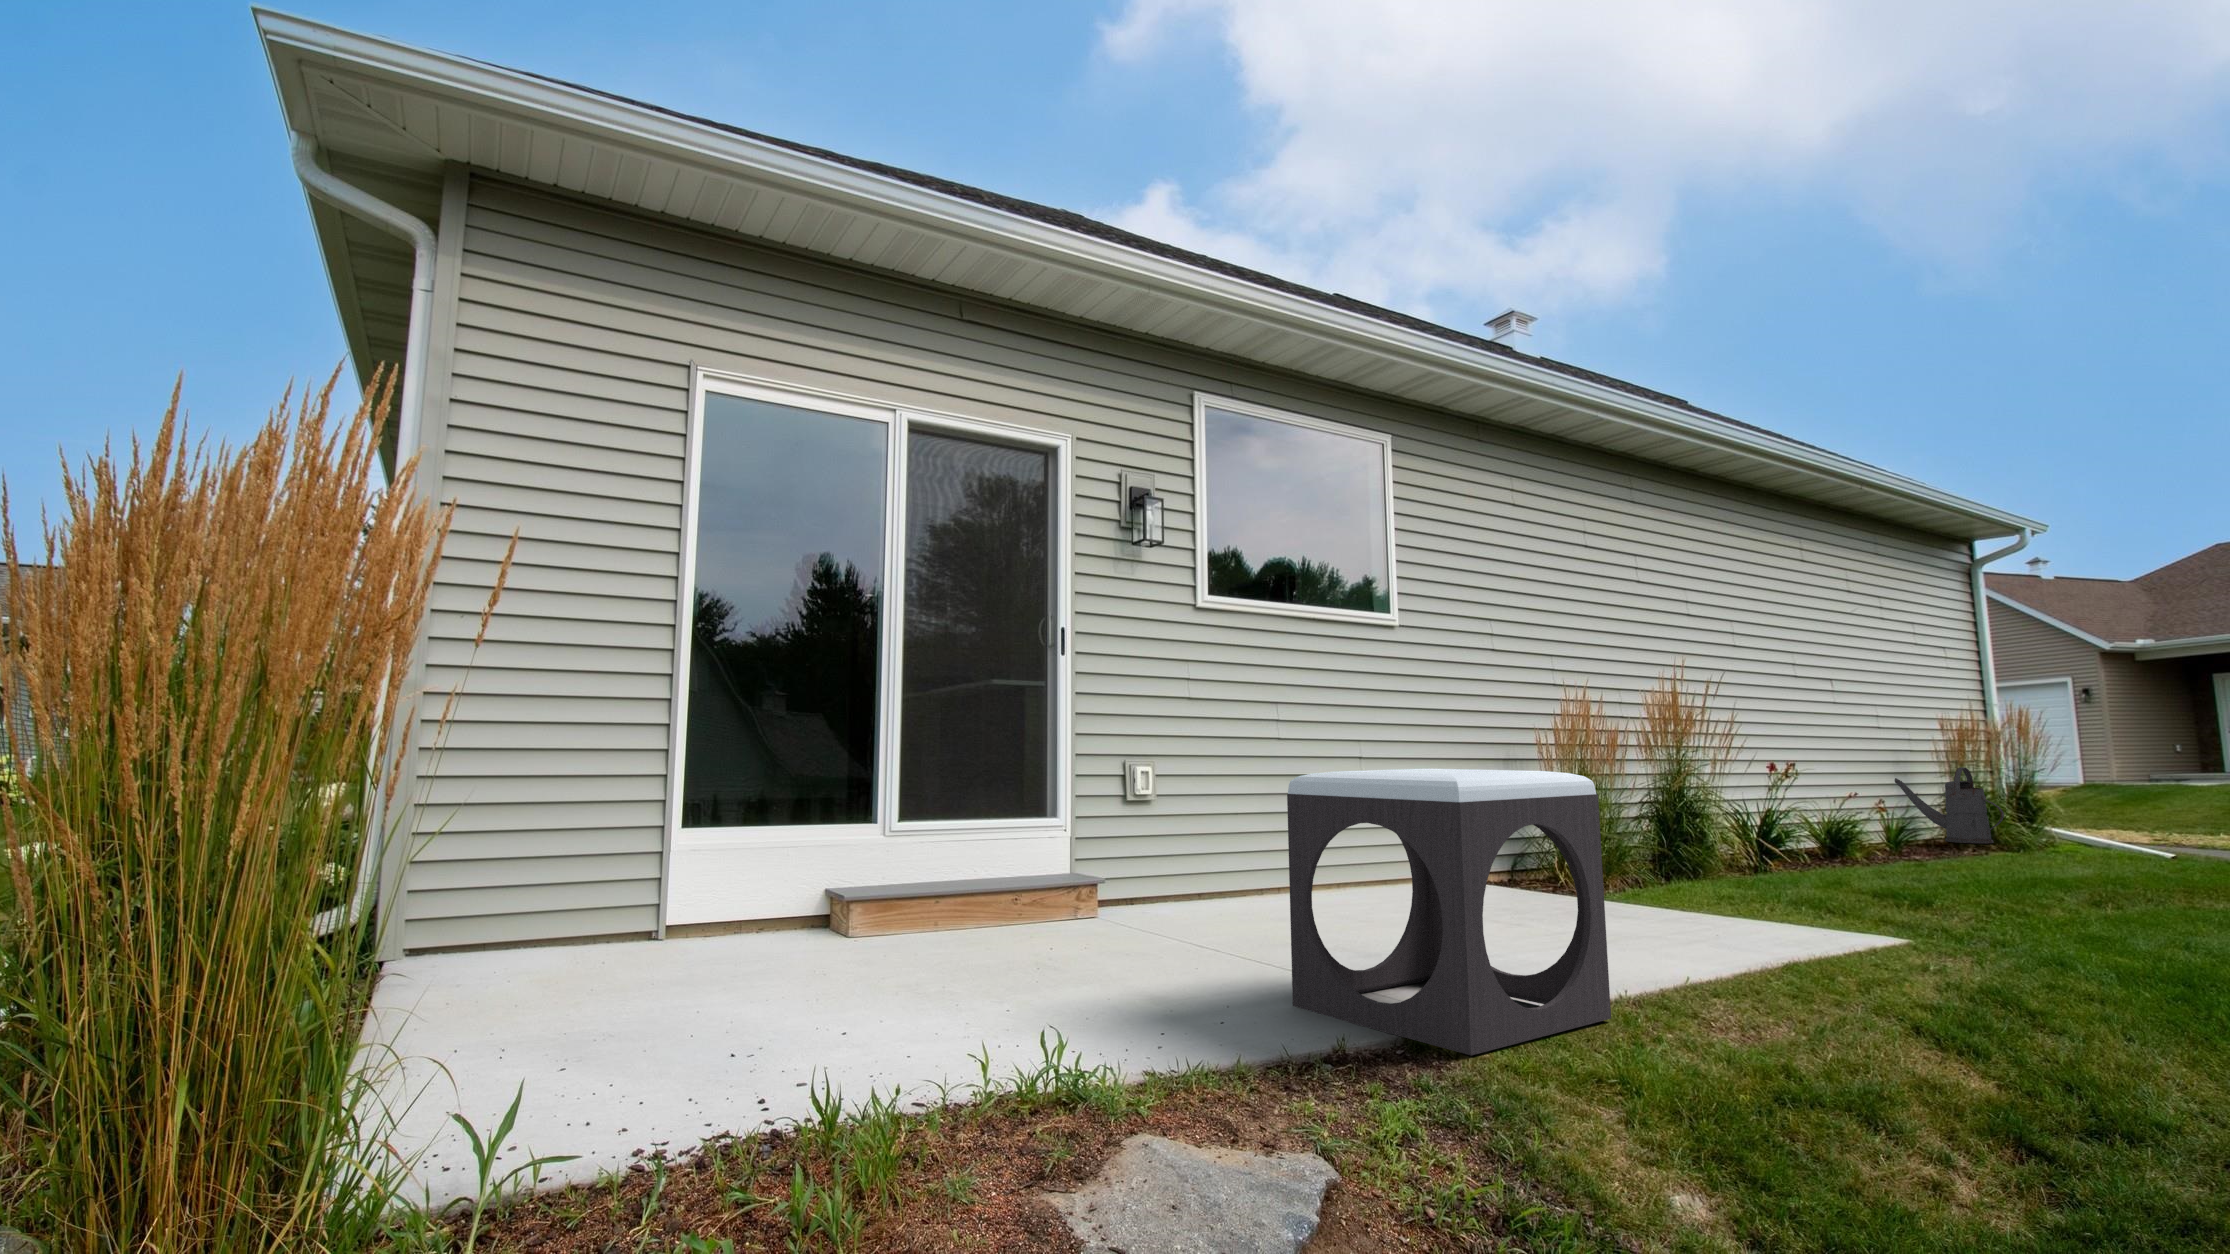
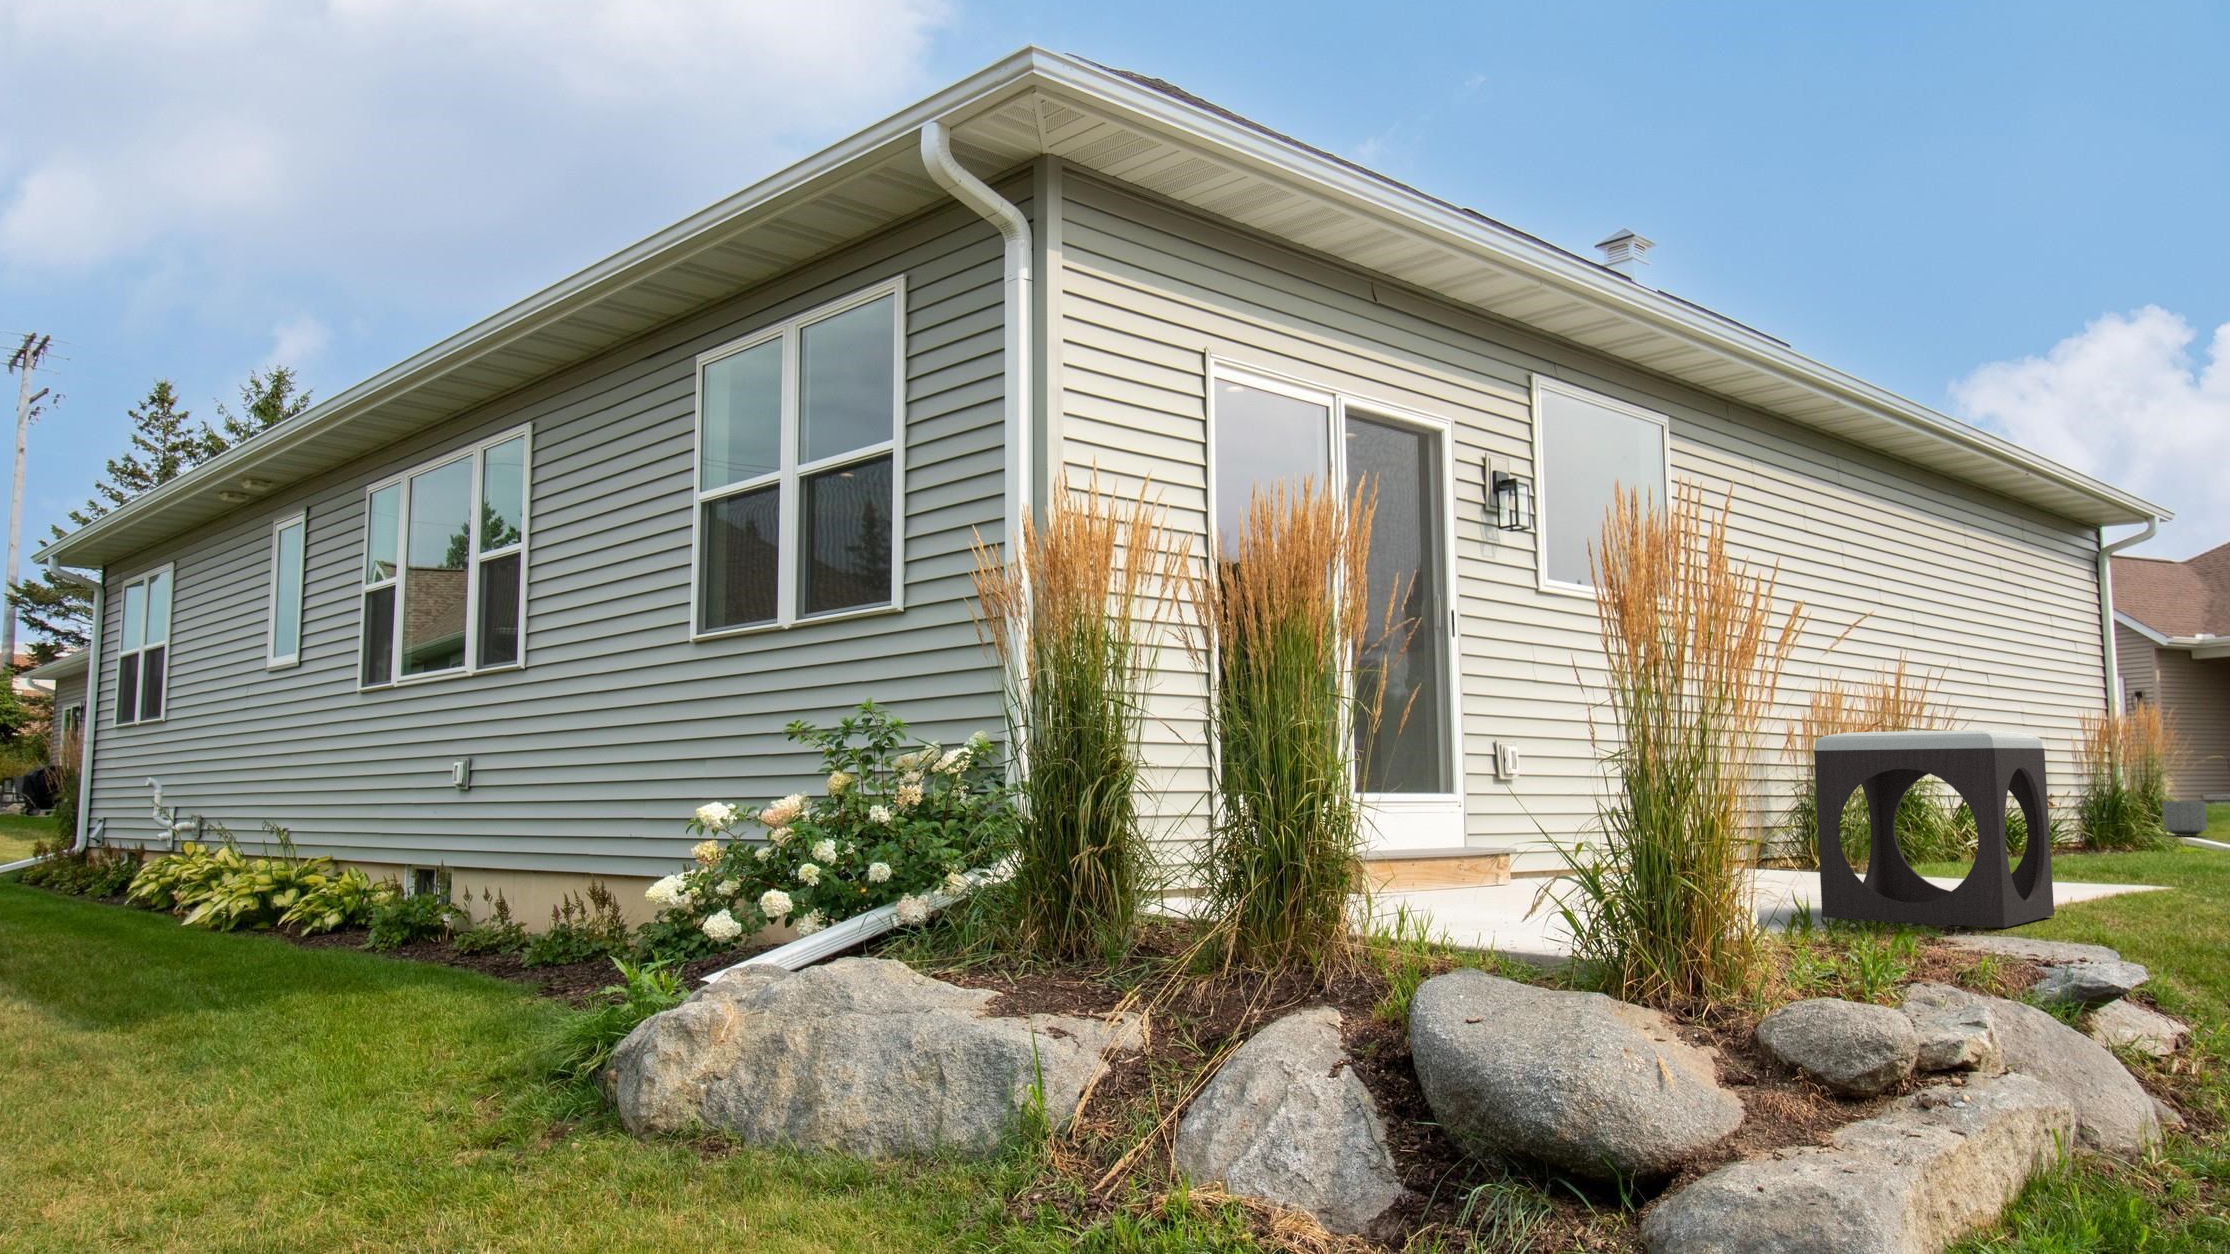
watering can: present [1895,767,2004,844] -> none [2041,765,2146,841]
planter: none [2036,801,2086,837] -> present [2162,801,2207,836]

